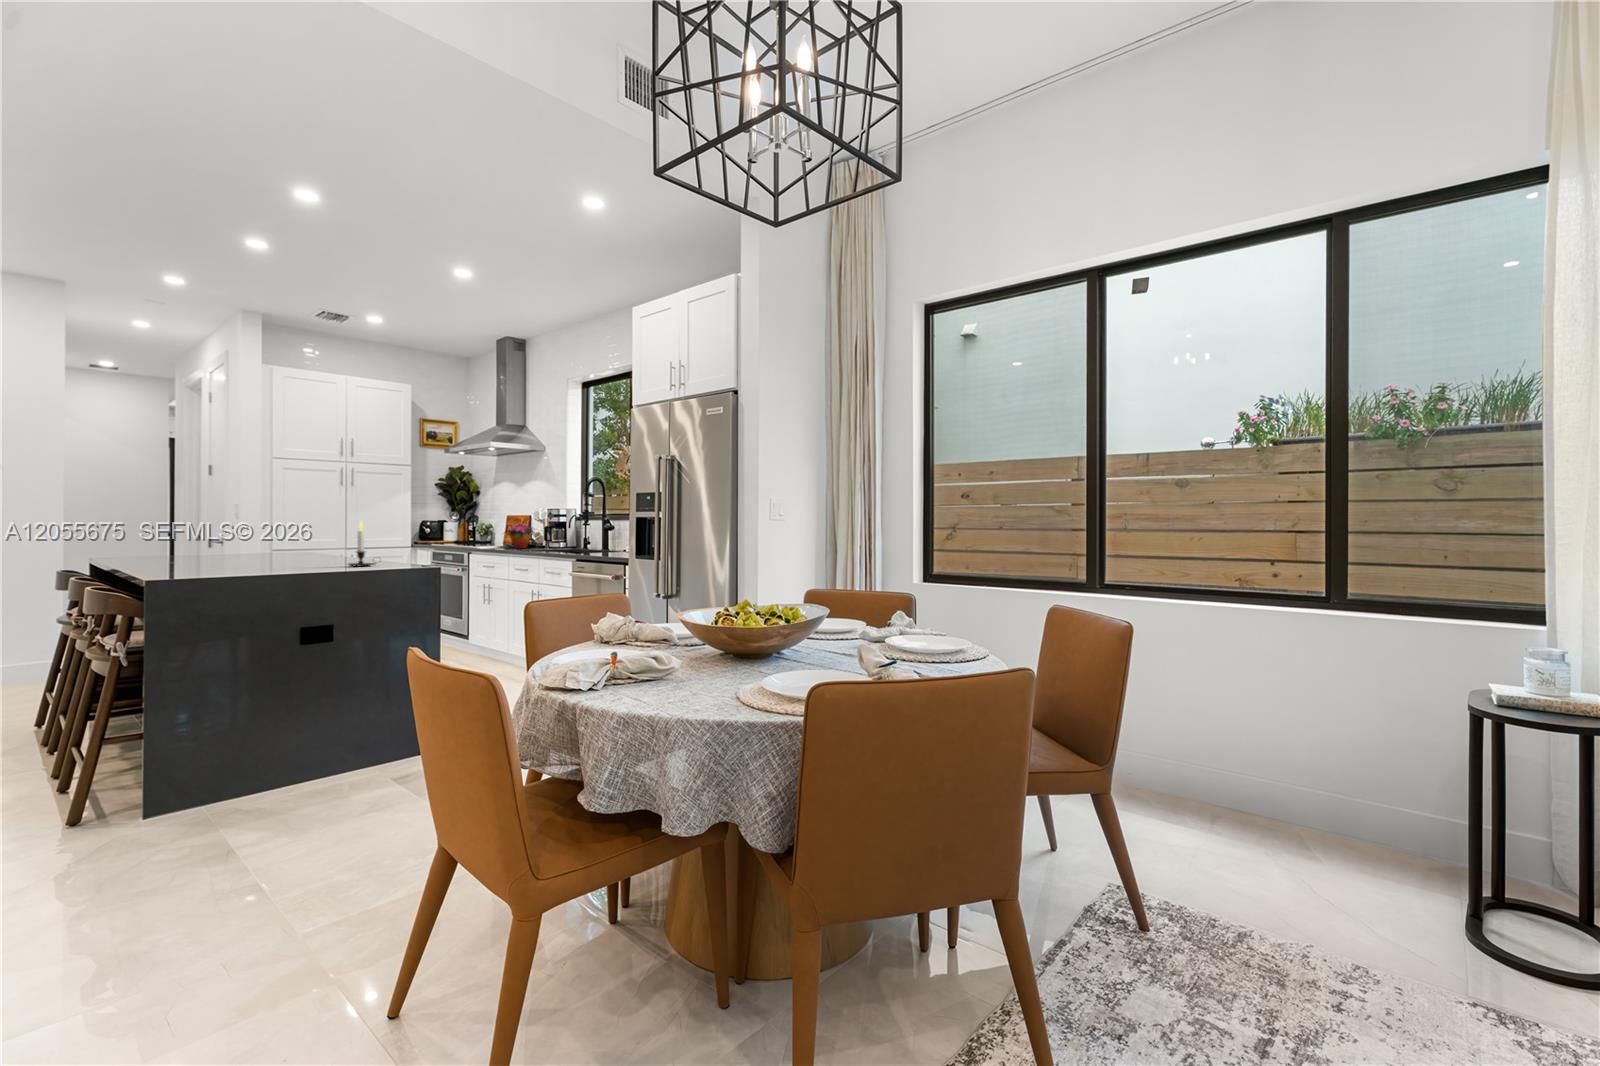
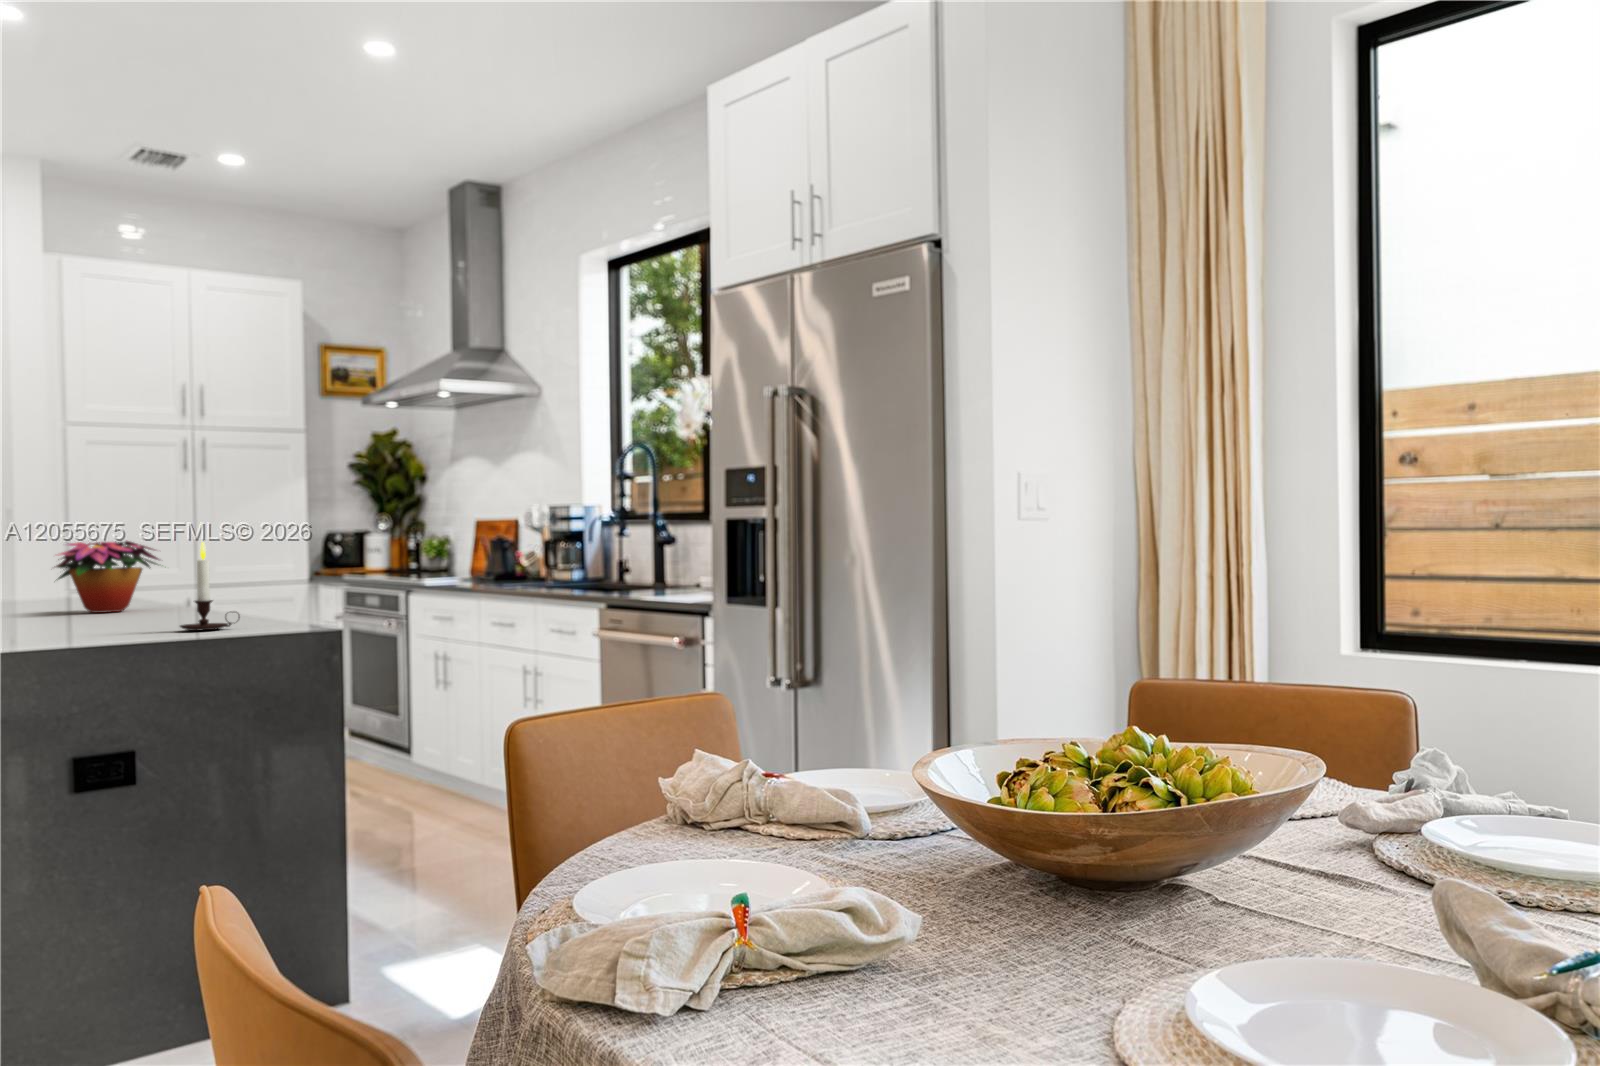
flower arrangement: present [506,525,535,549] -> present [56,540,159,613]

